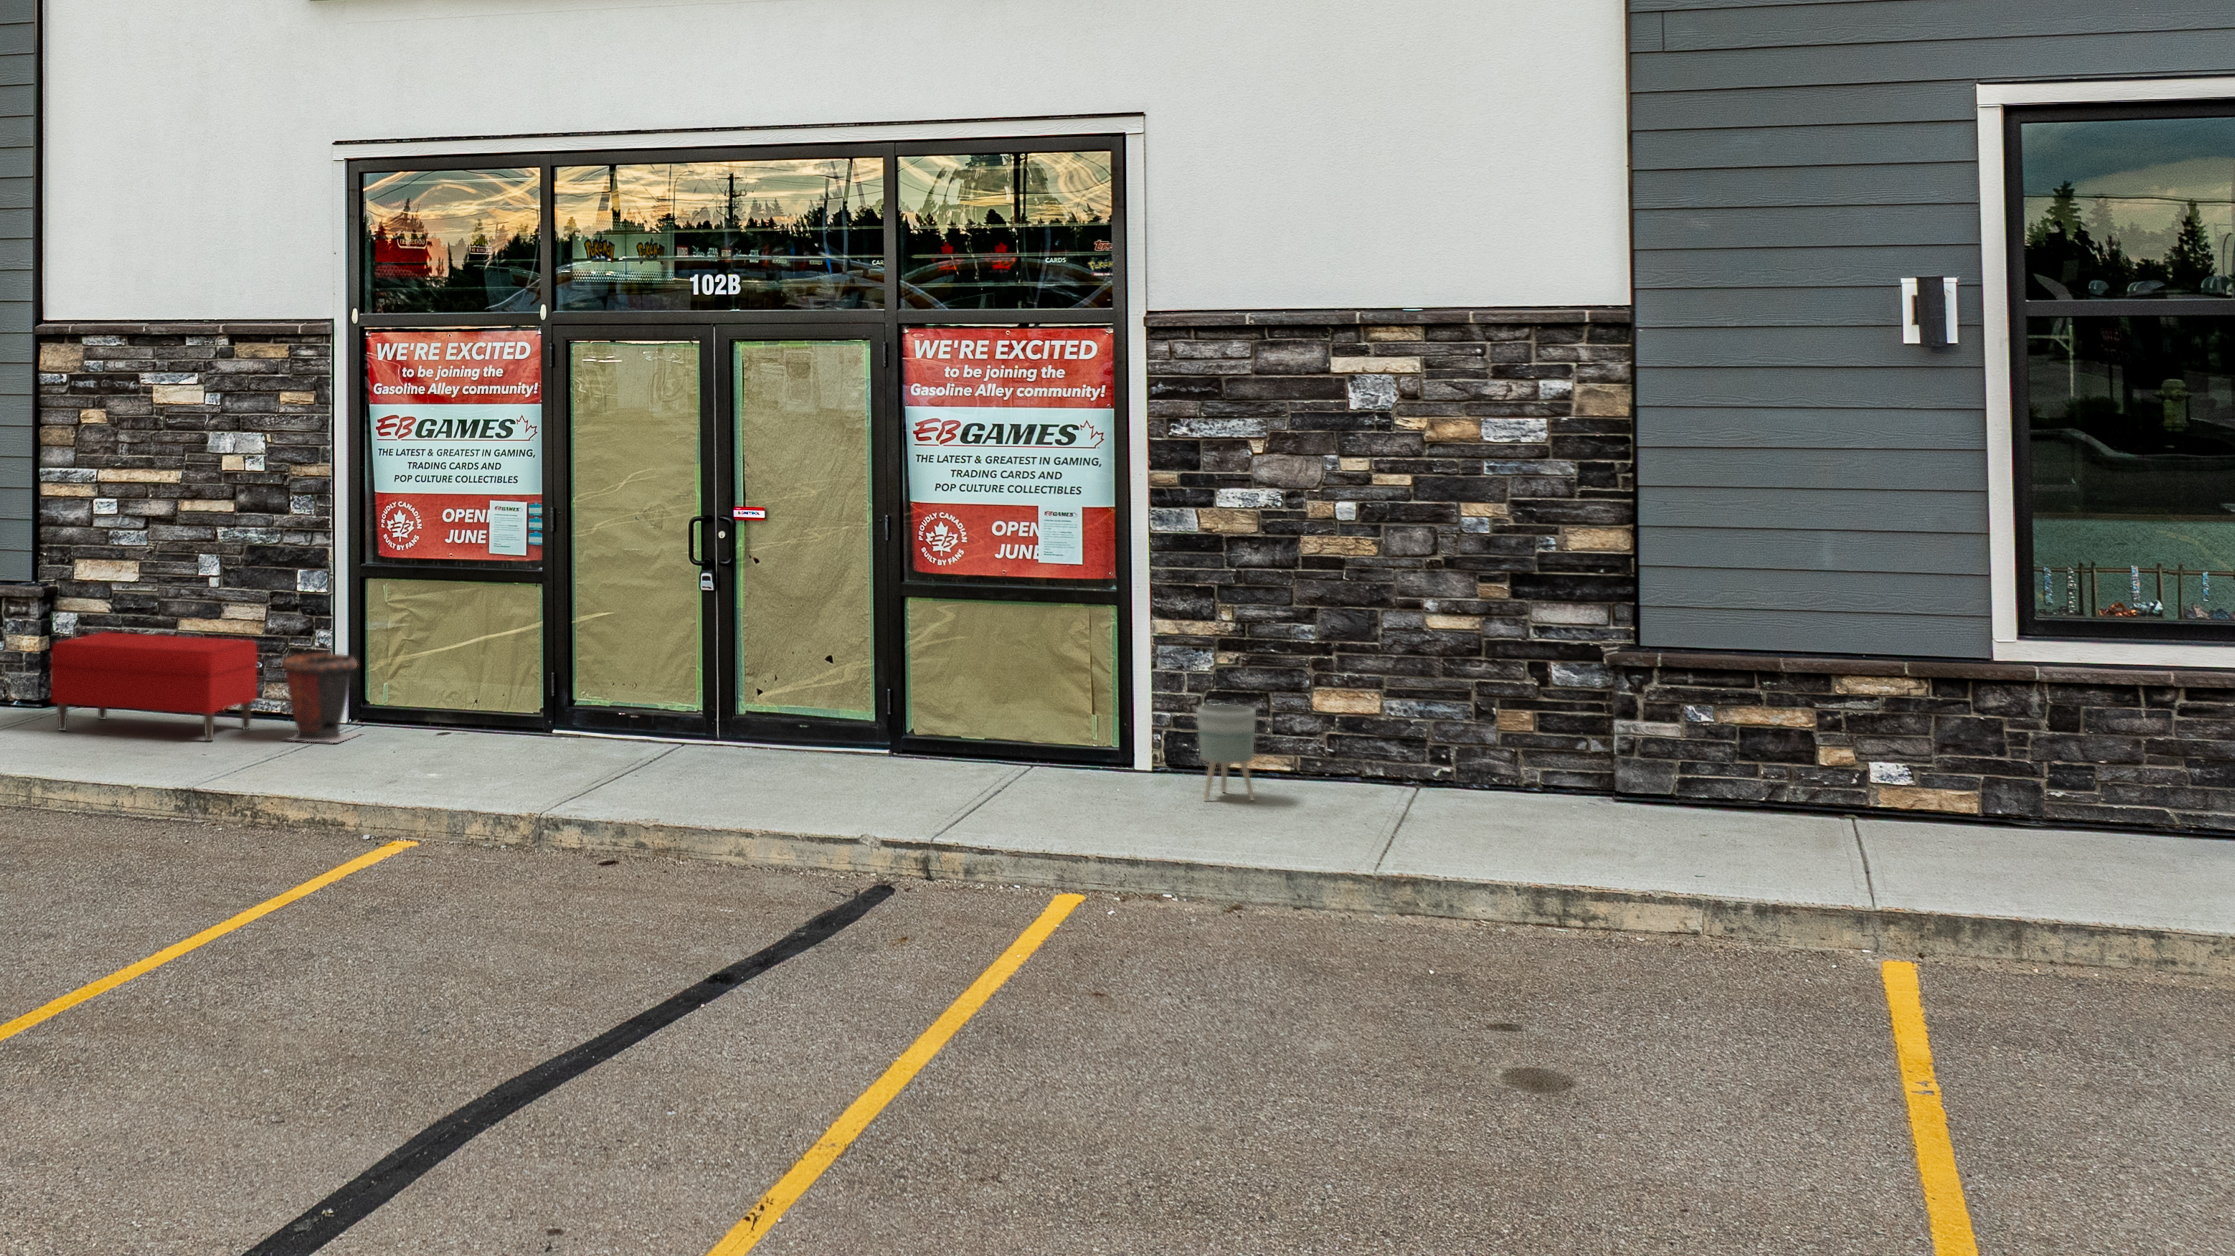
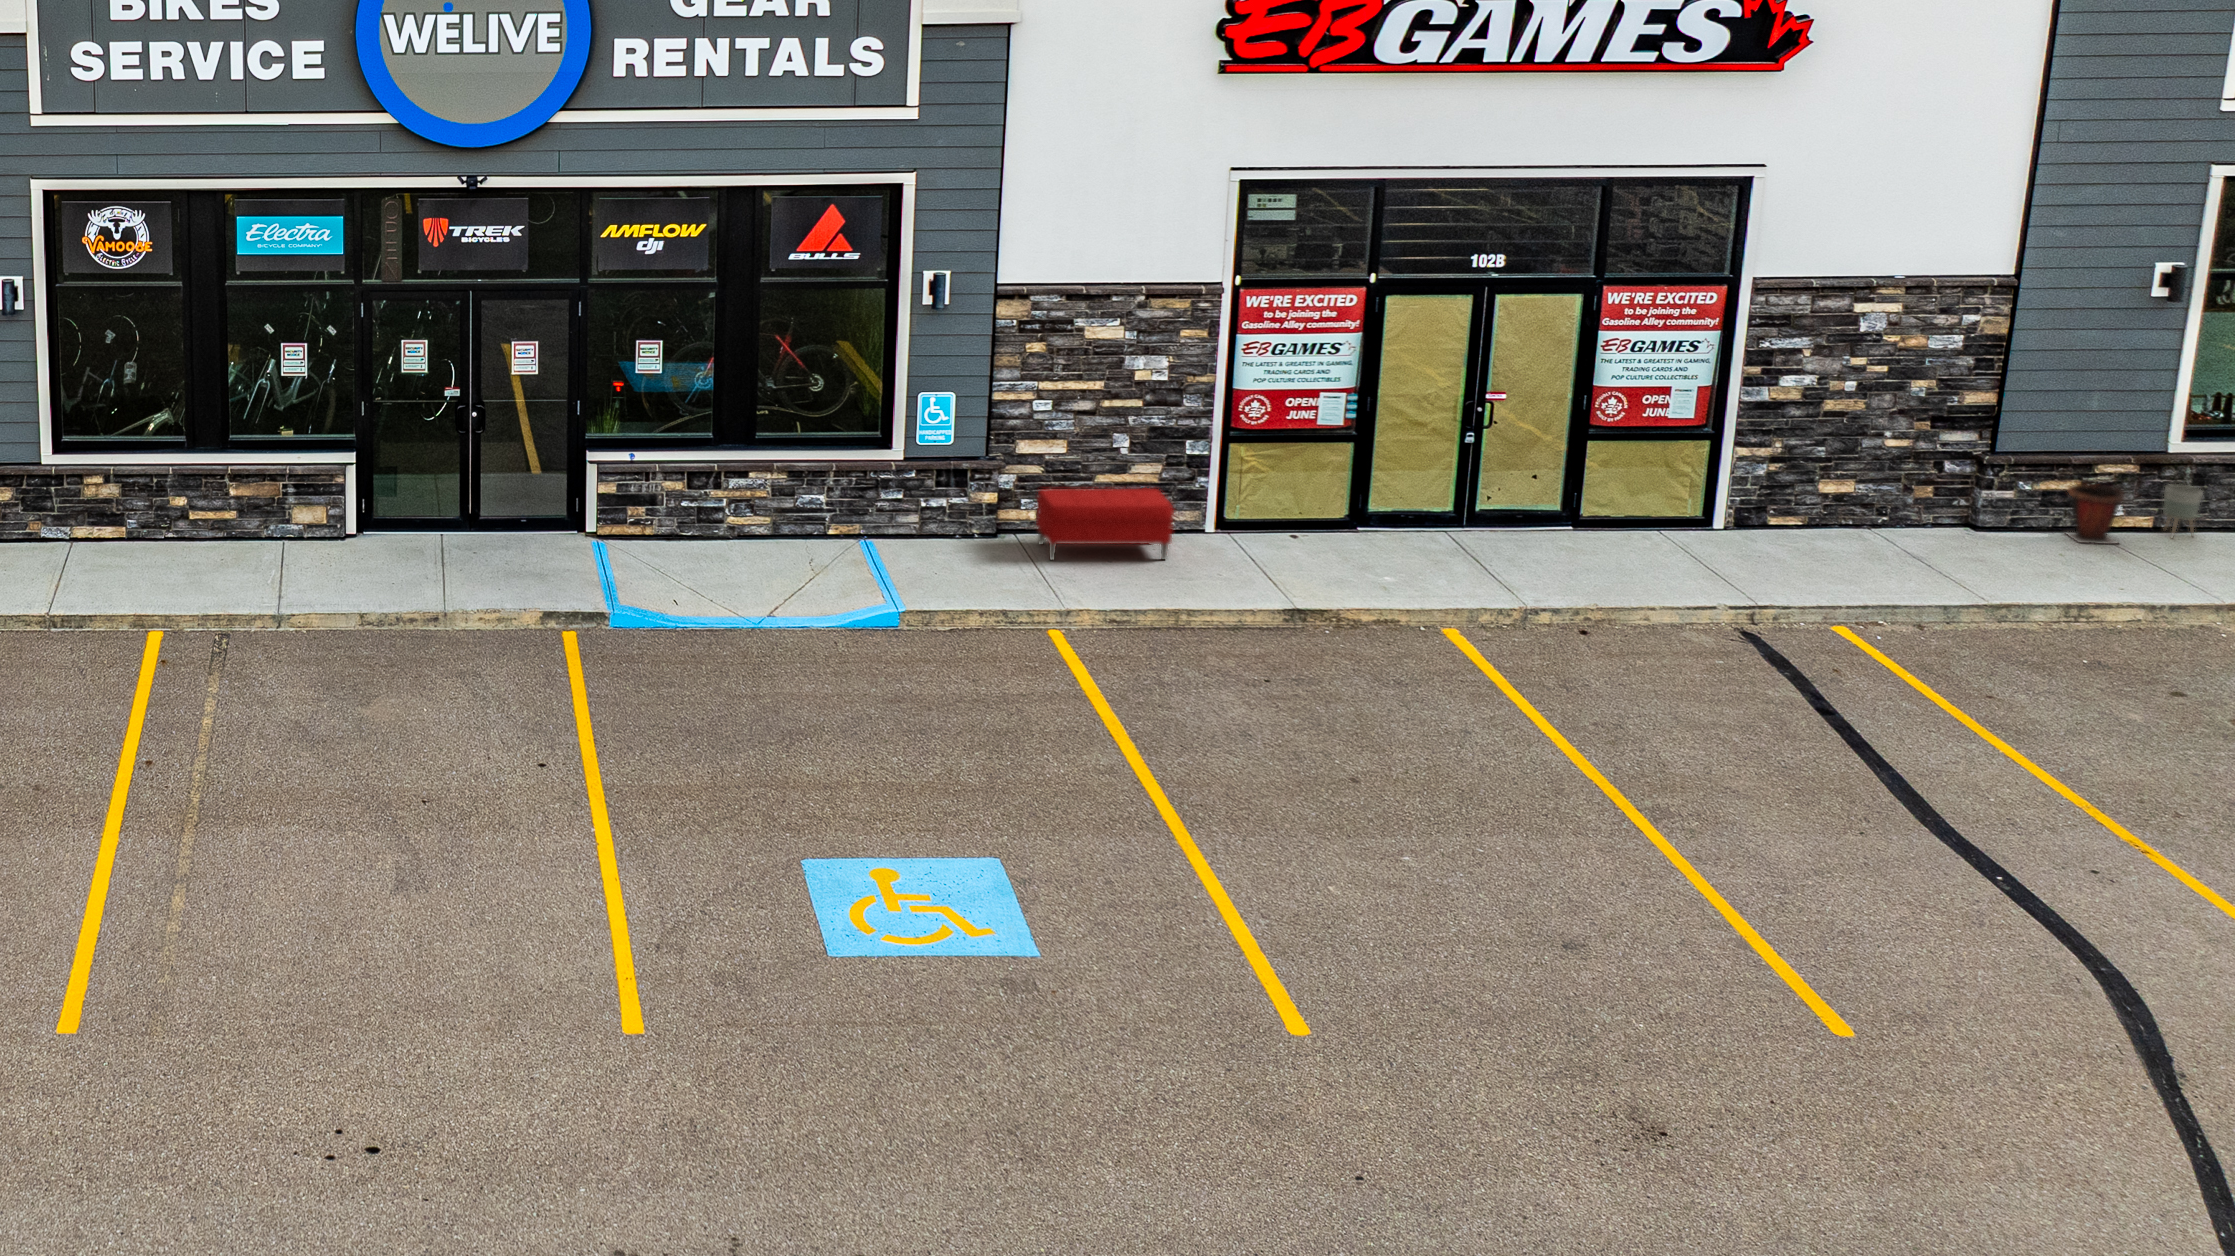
waste bin: present [281,653,358,743] -> present [2067,484,2125,544]
planter: present [1197,704,1256,800] -> present [2163,484,2202,537]

